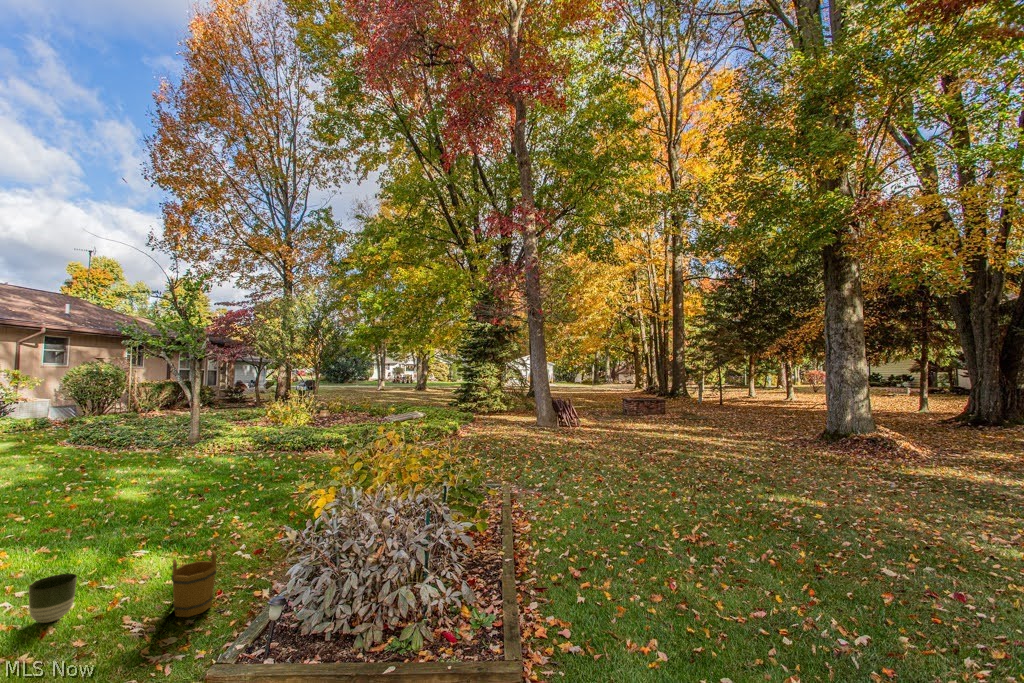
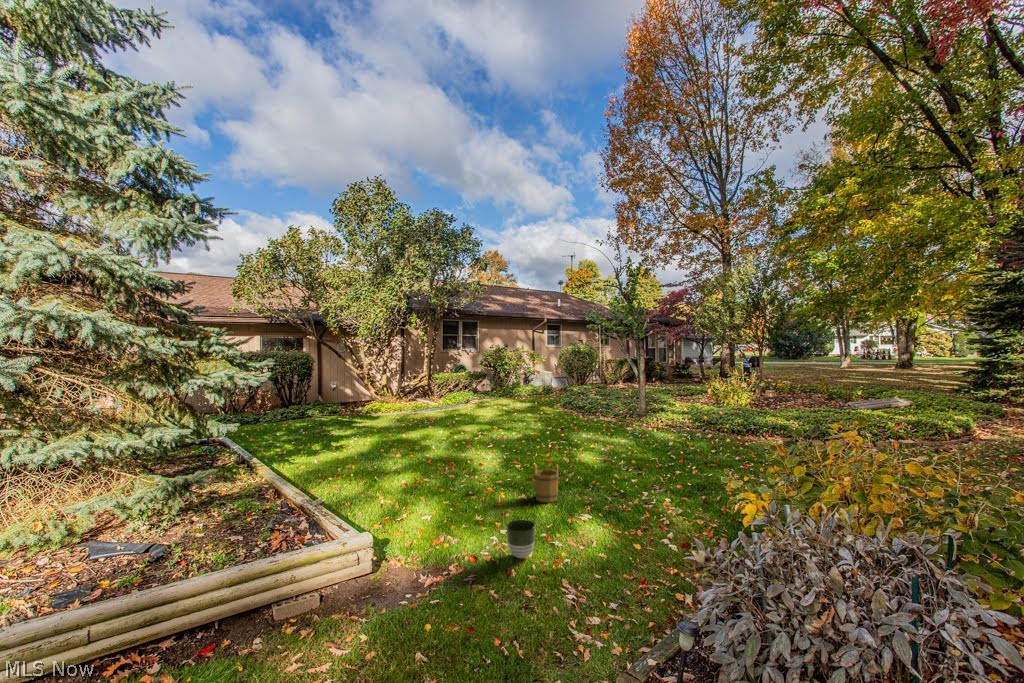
bucket: present [170,551,218,617] -> present [533,464,559,503]

